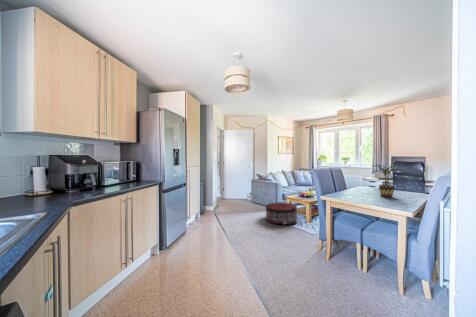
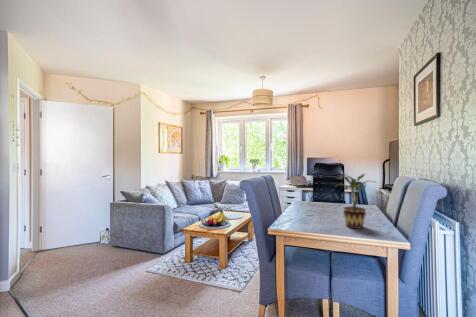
pouf: present [266,202,297,224] -> none [140,243,201,296]

